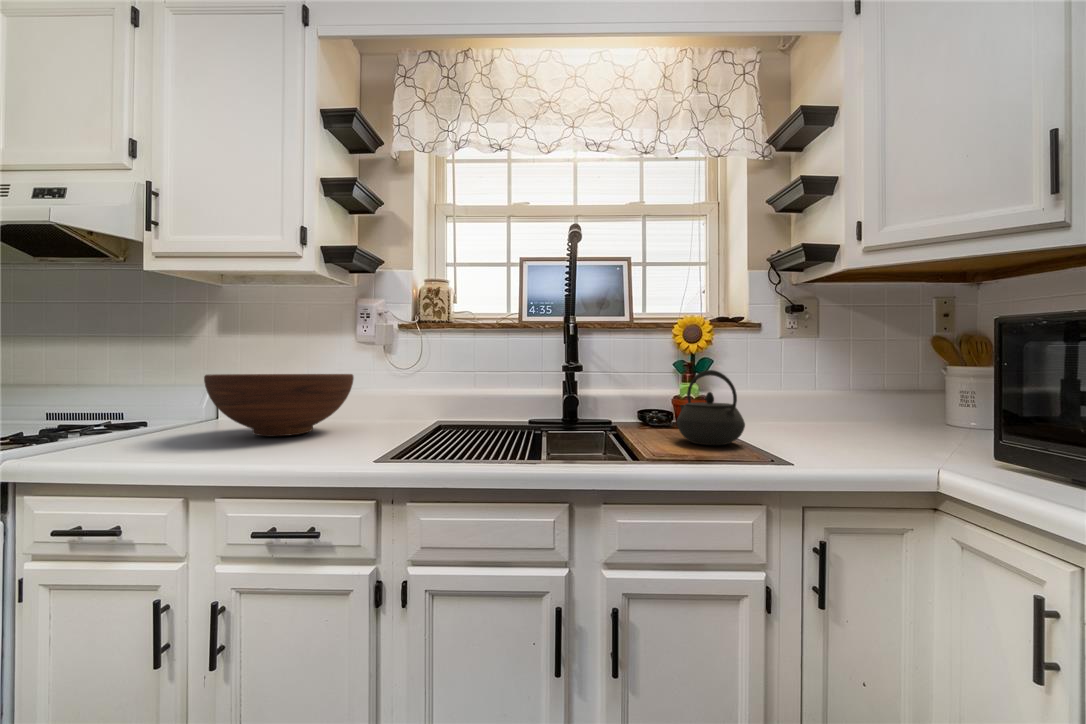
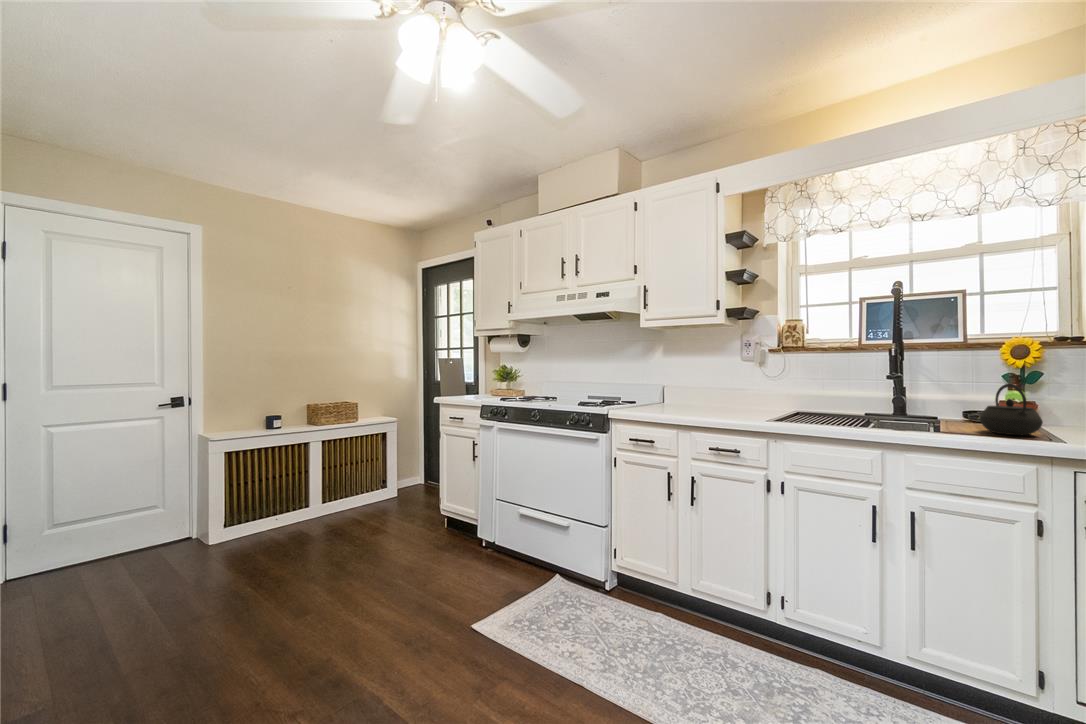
fruit bowl: present [204,374,354,436] -> none [676,379,746,411]

